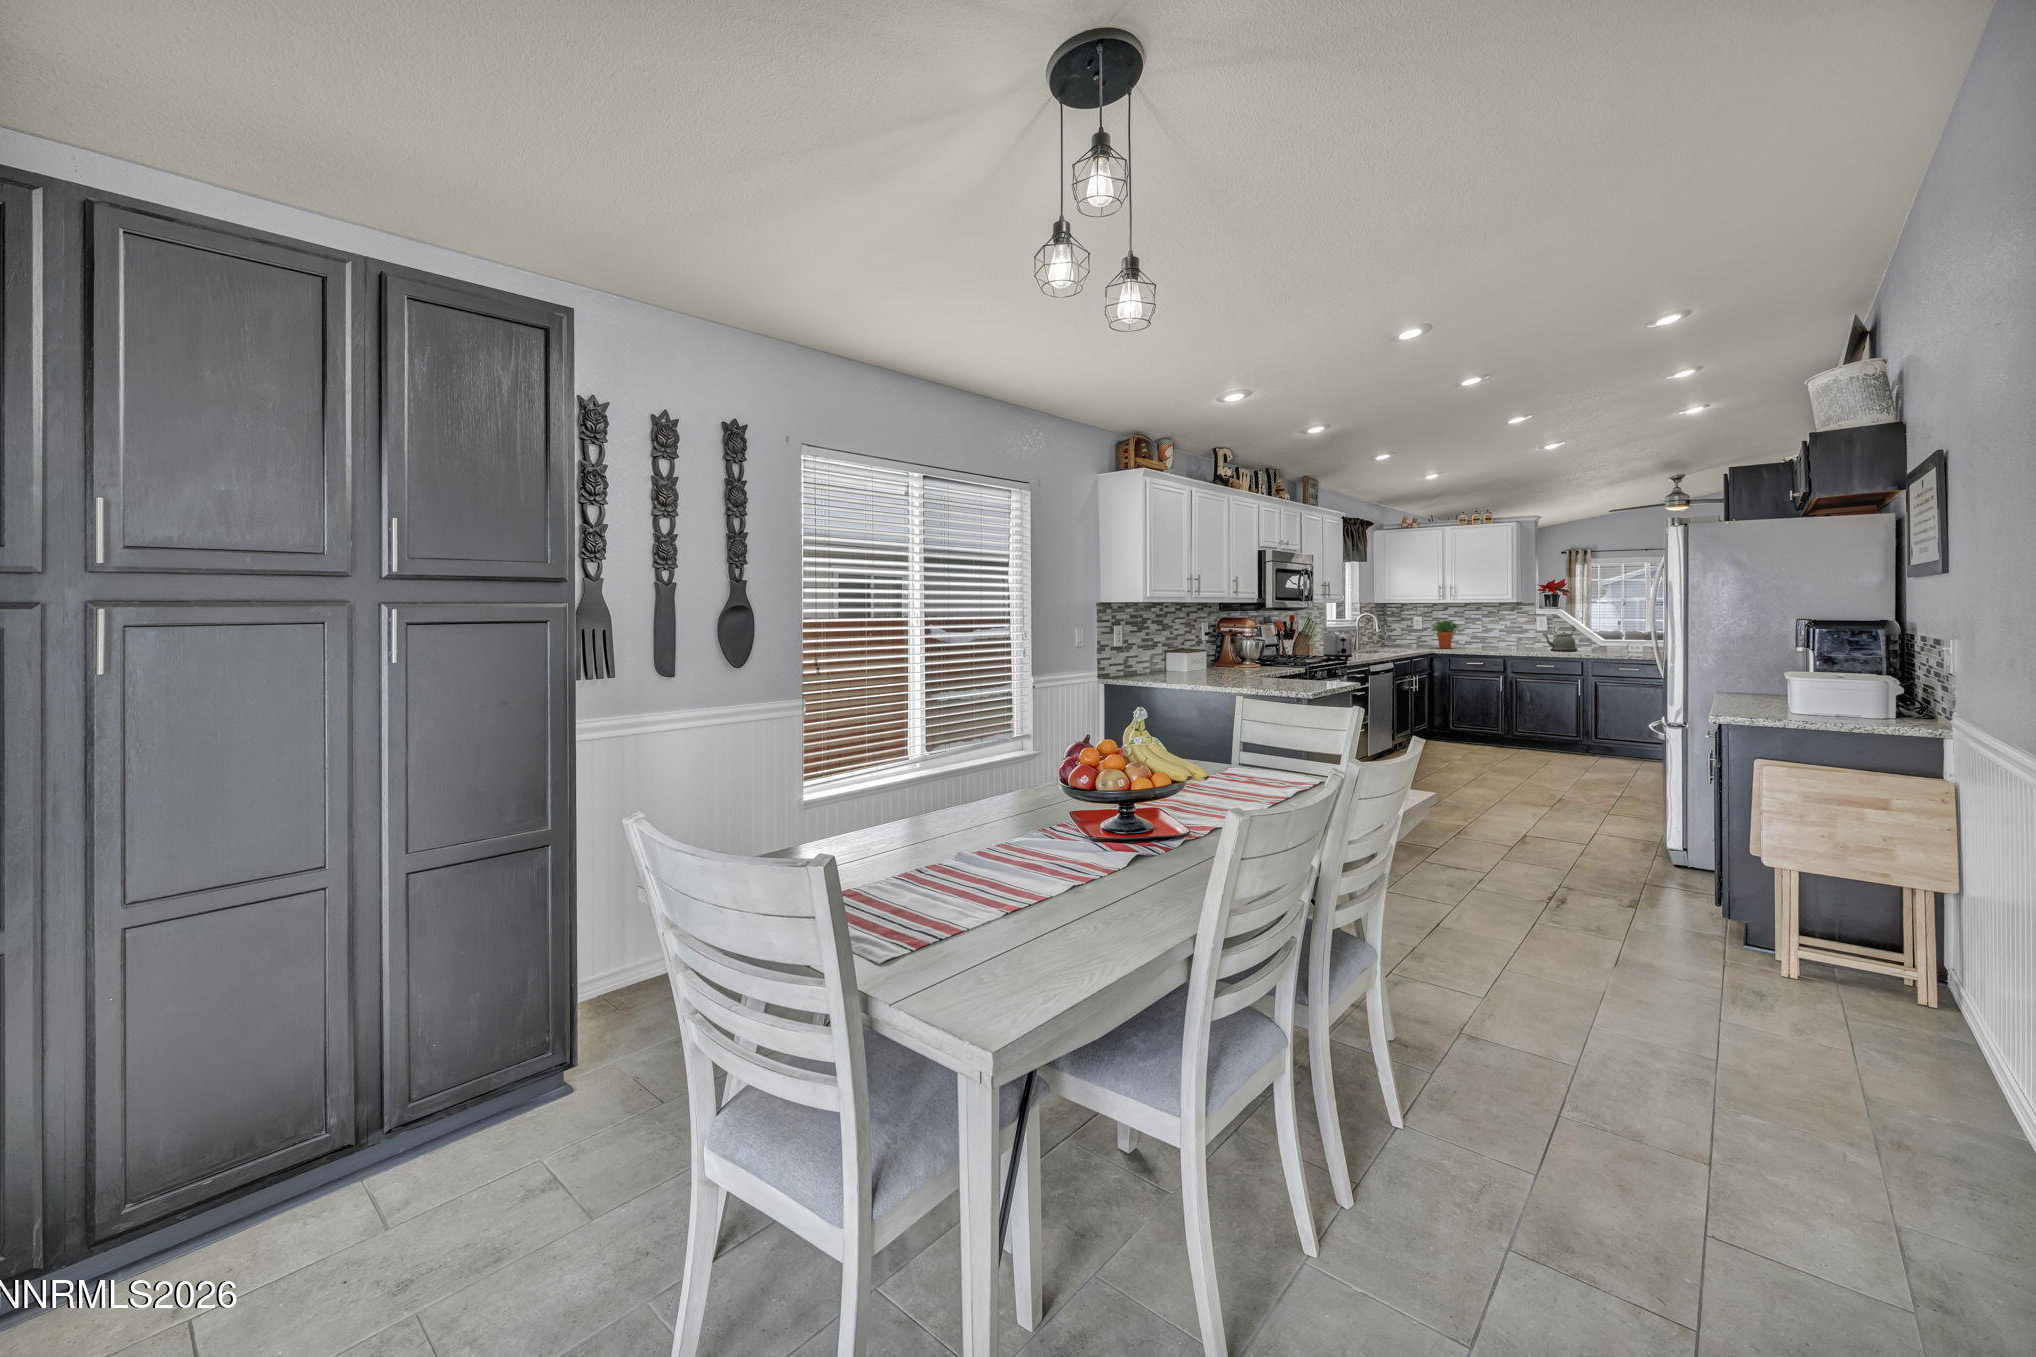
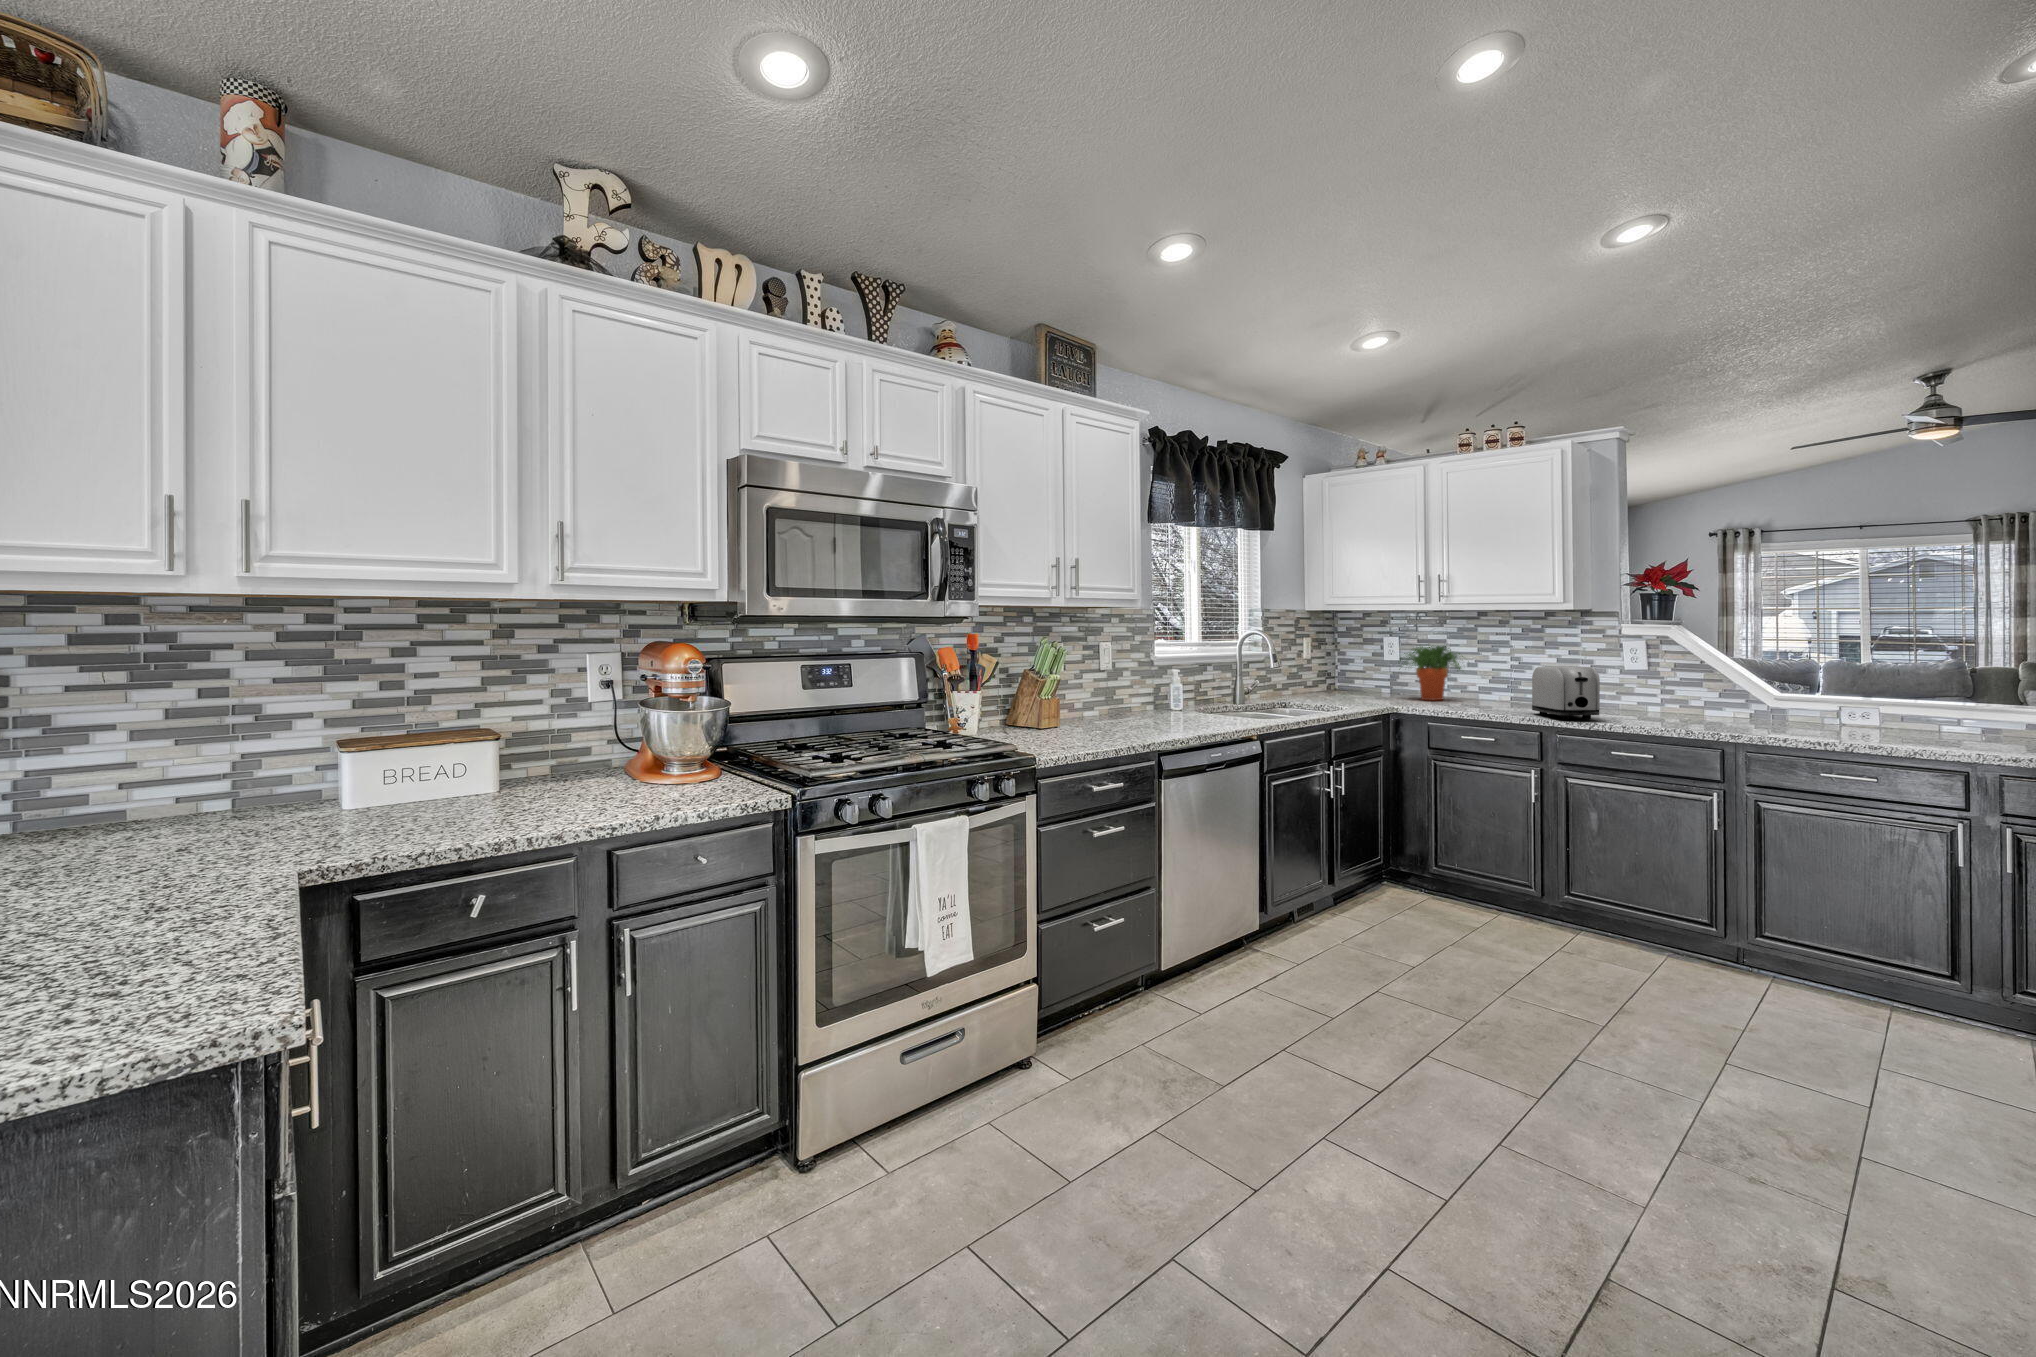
kettle: present [1543,626,1577,651] -> none [1633,659,1715,717]
toaster: present [1324,634,1352,660] -> present [1532,666,1600,720]

